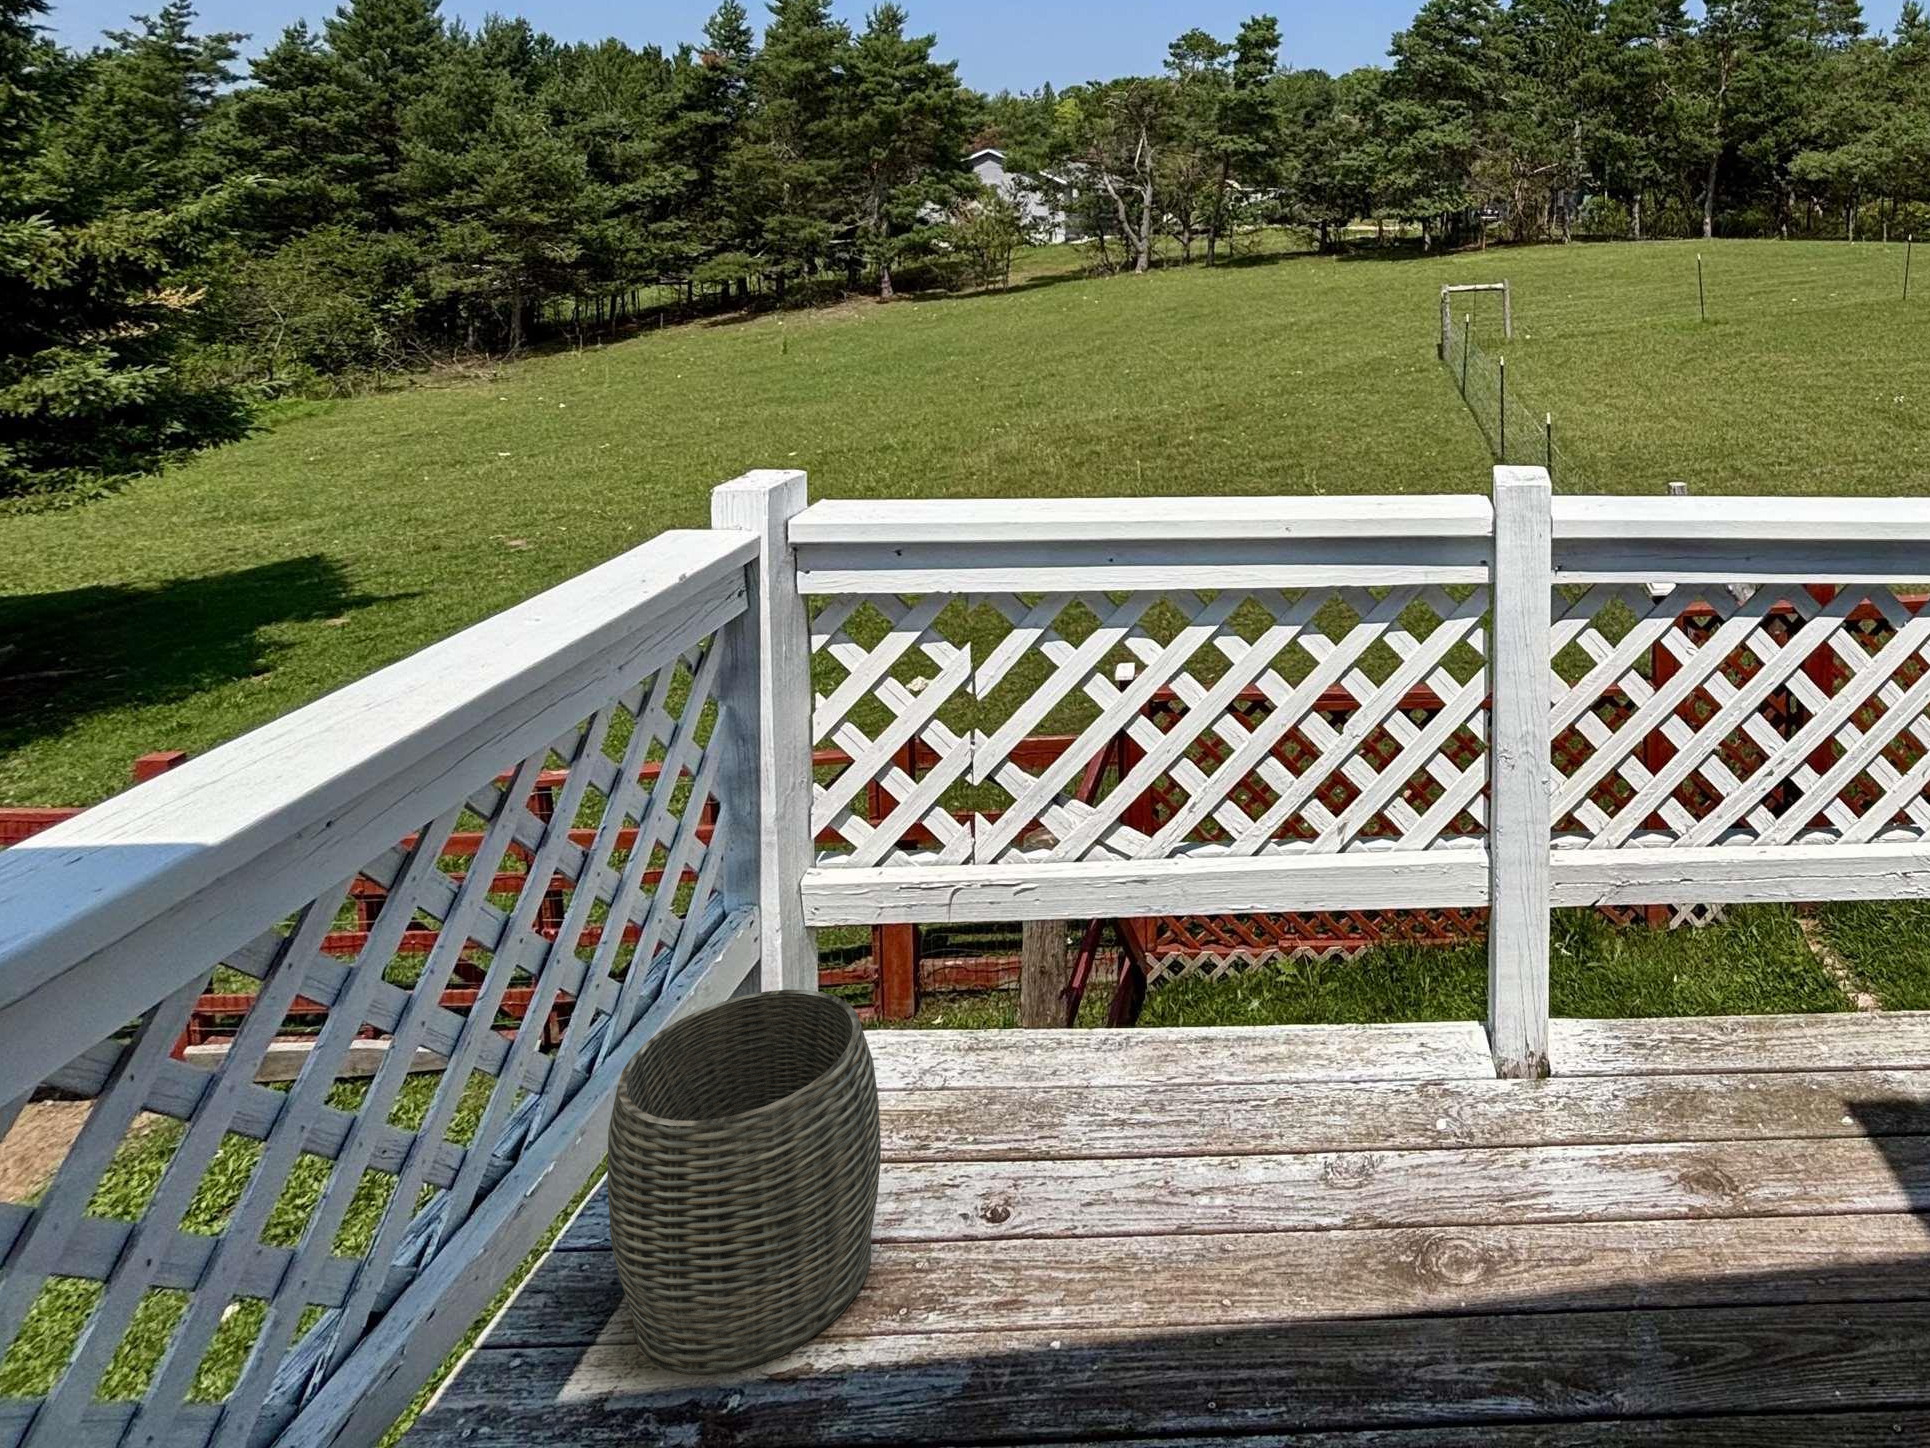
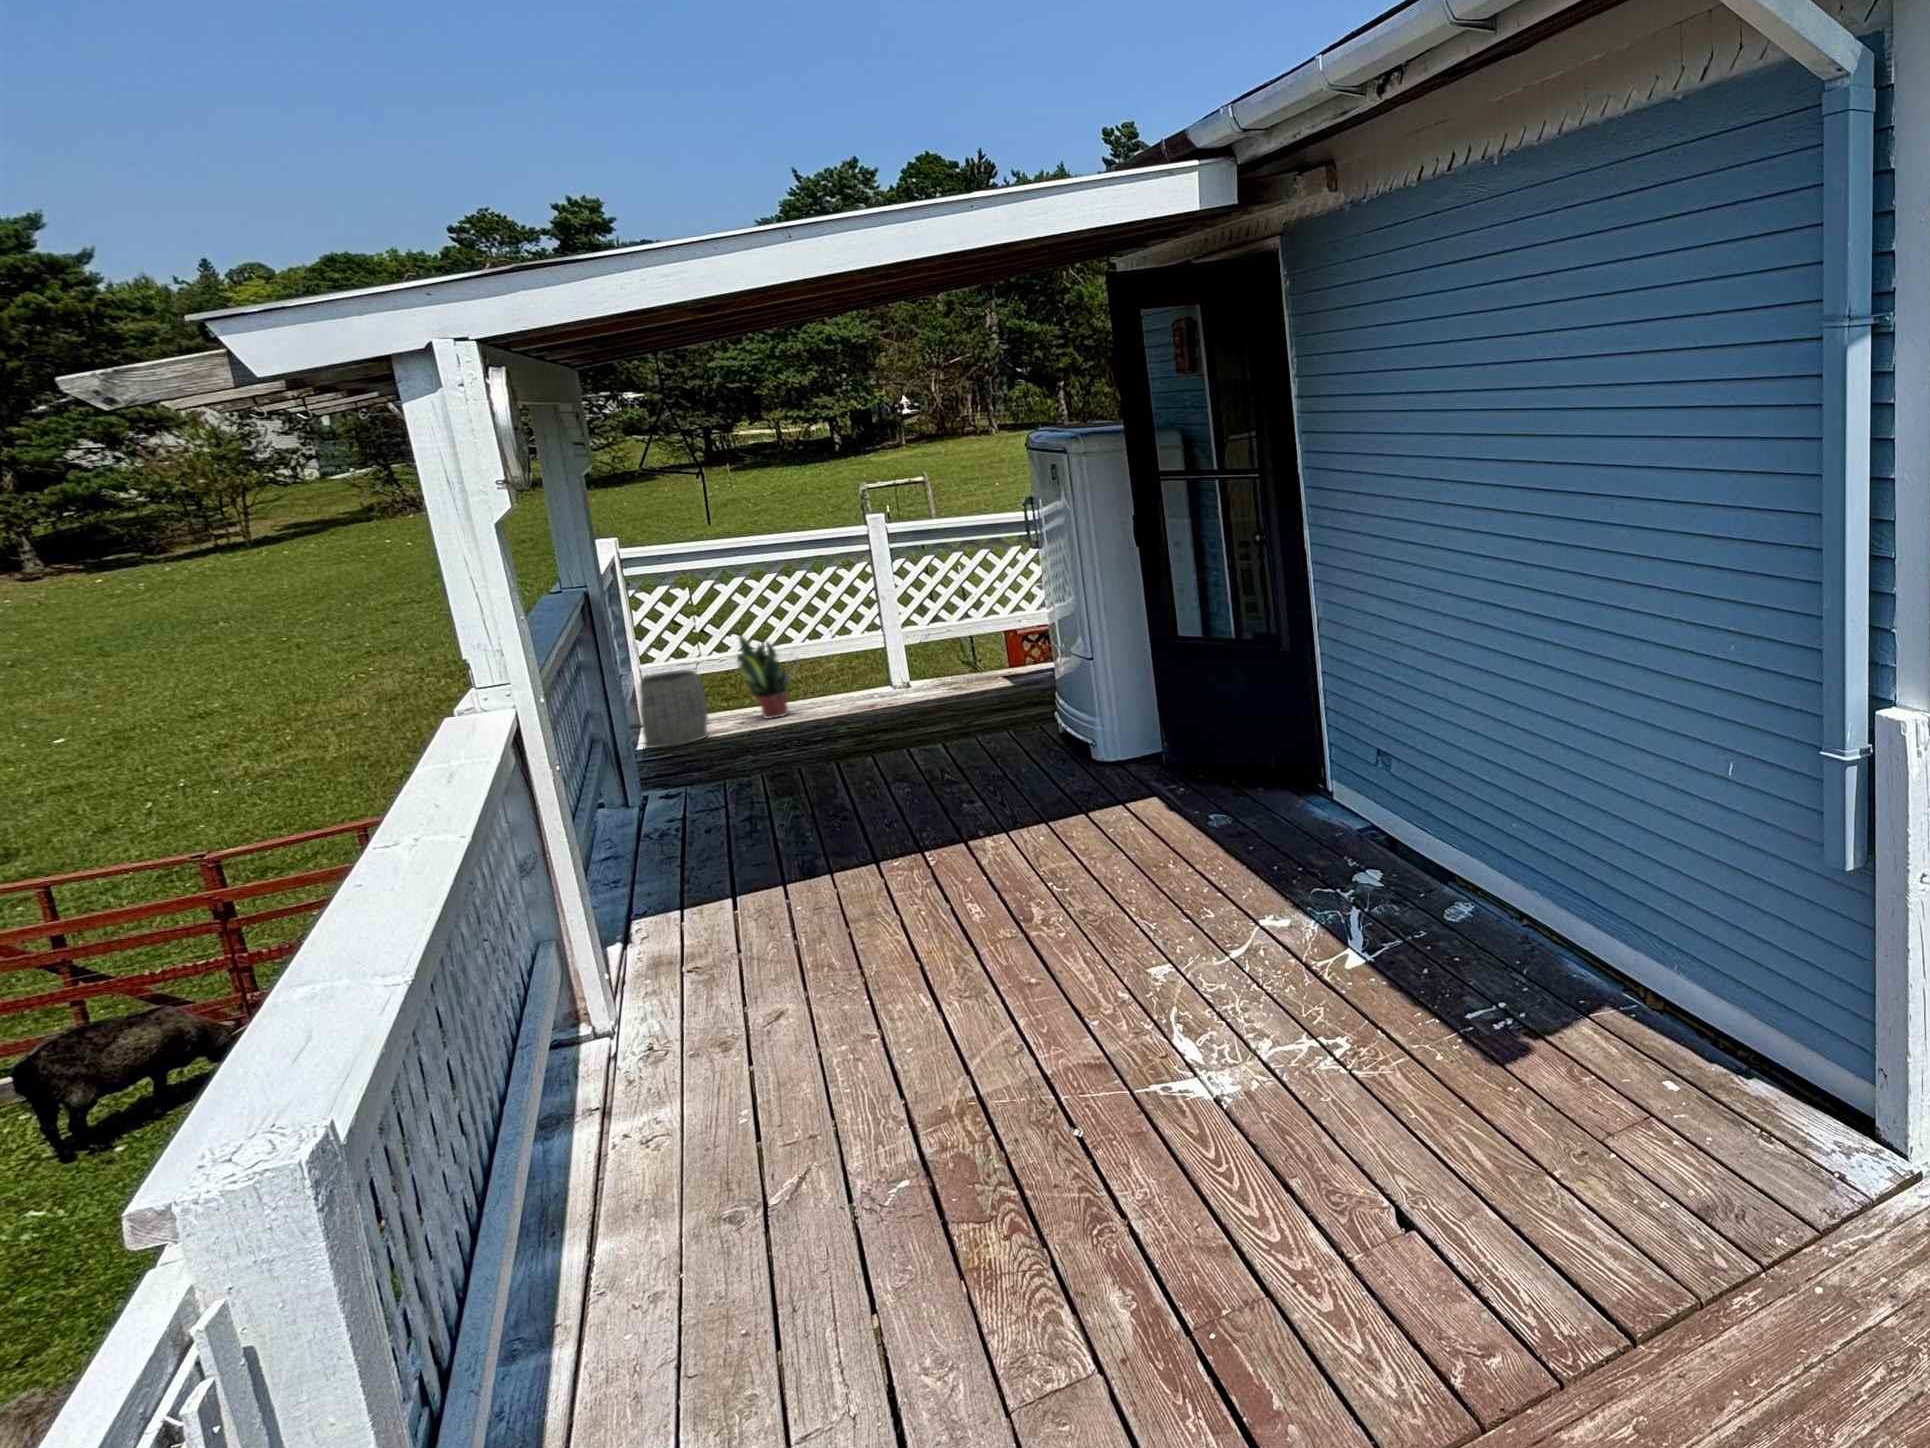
potted plant: none [1028,845,1230,1159] -> present [737,634,797,719]

